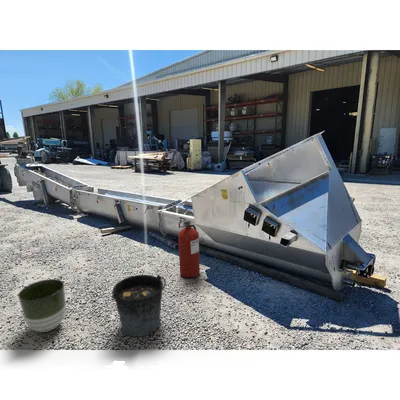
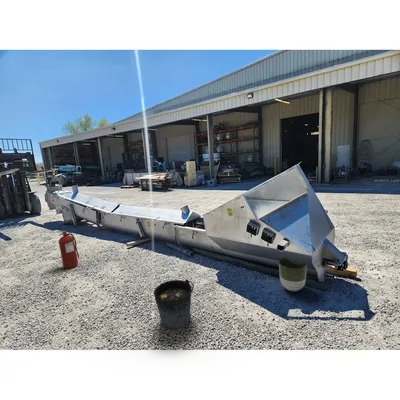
fire extinguisher: present [178,220,200,278] -> present [58,231,79,269]
planter: present [19,279,66,332] -> present [279,258,307,291]

